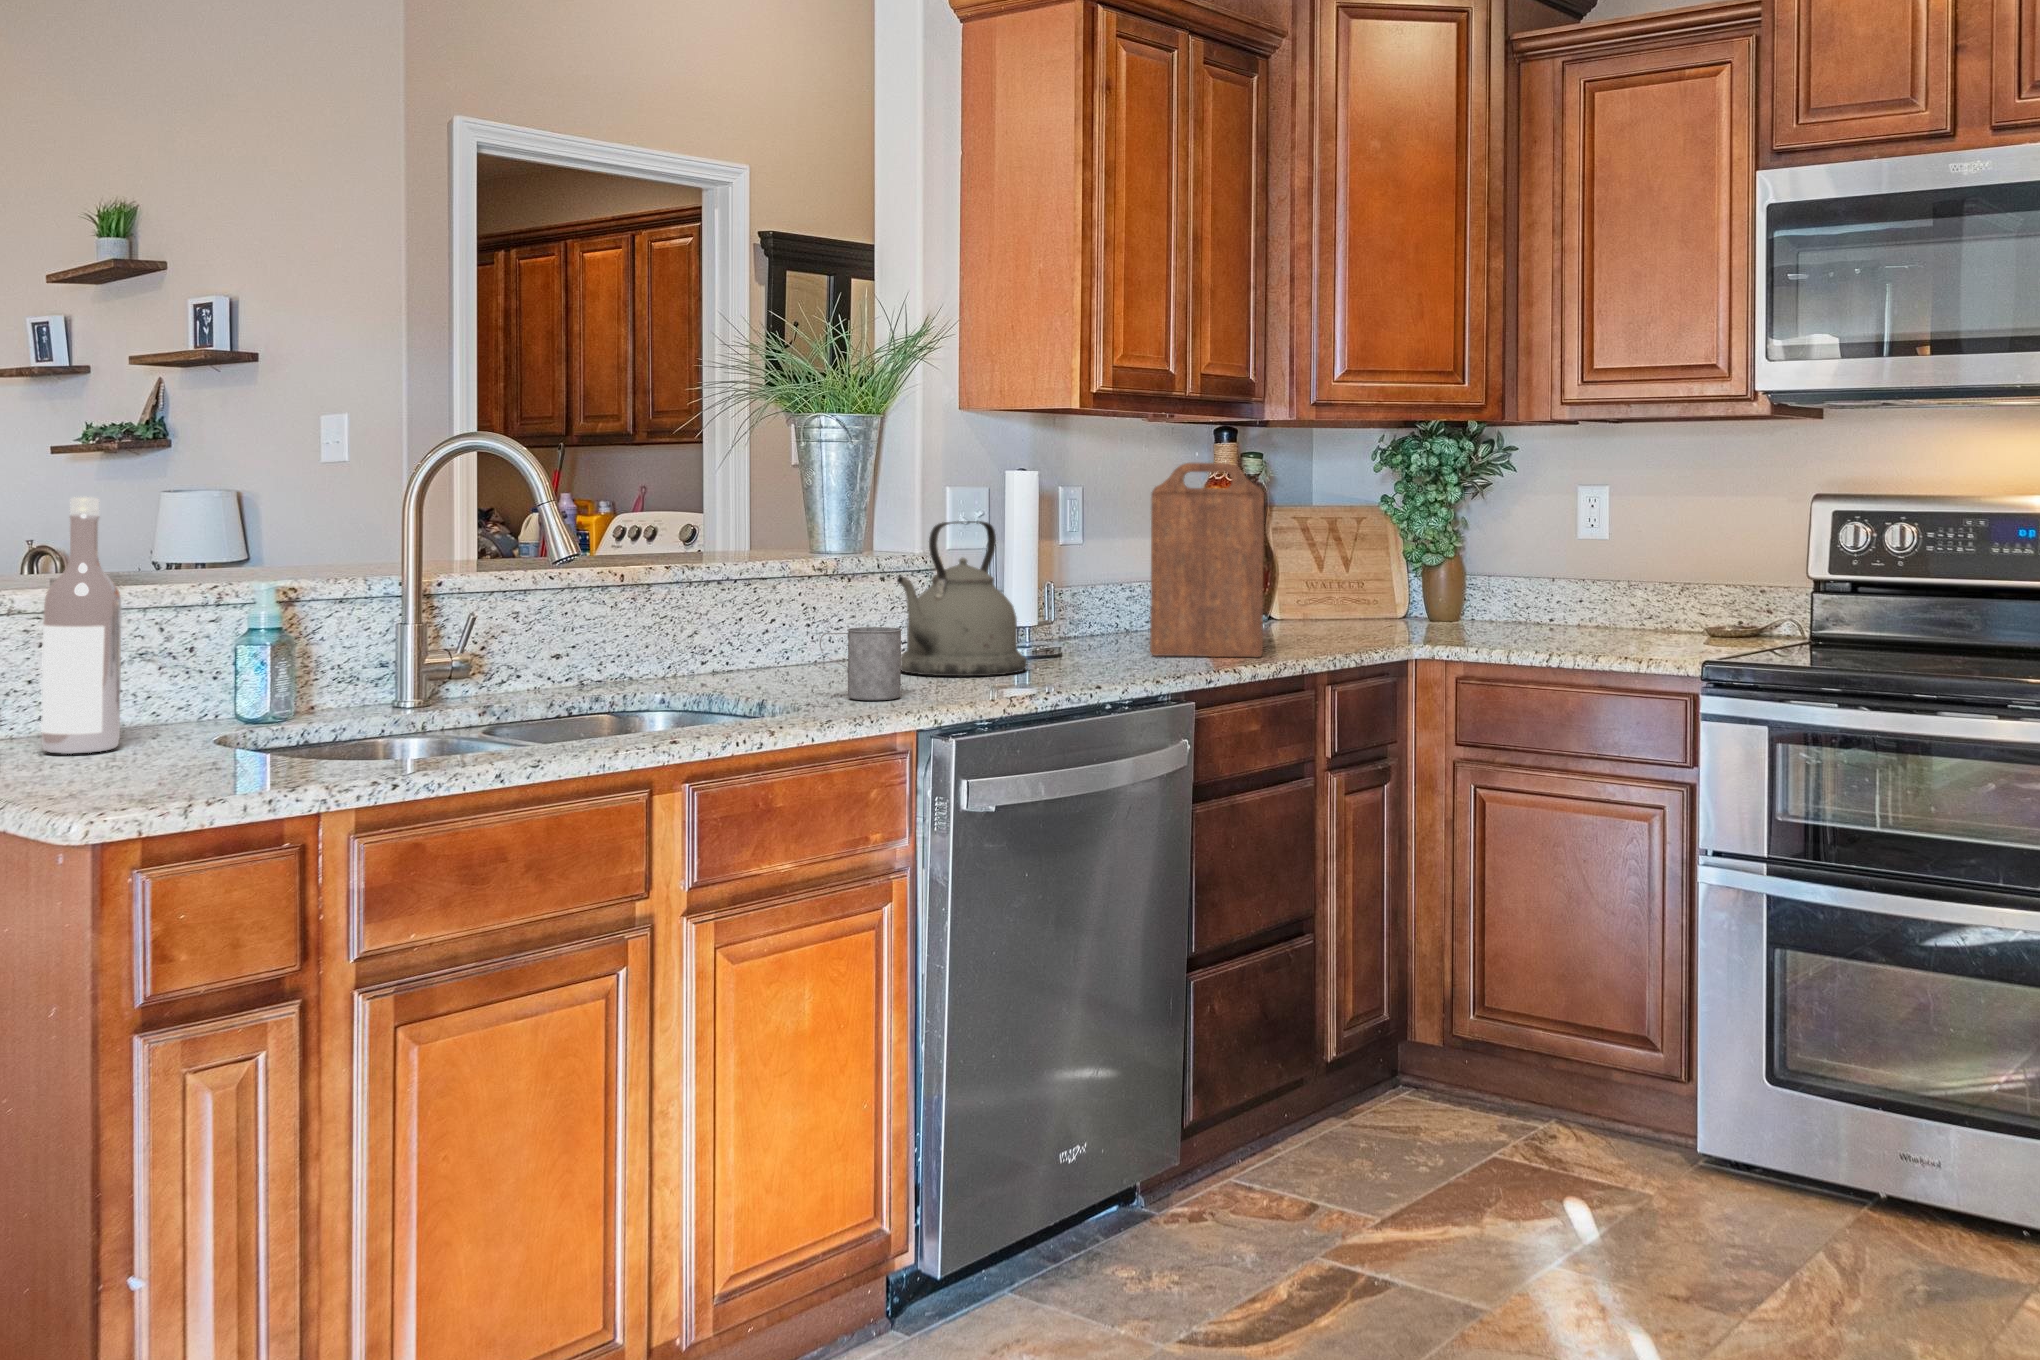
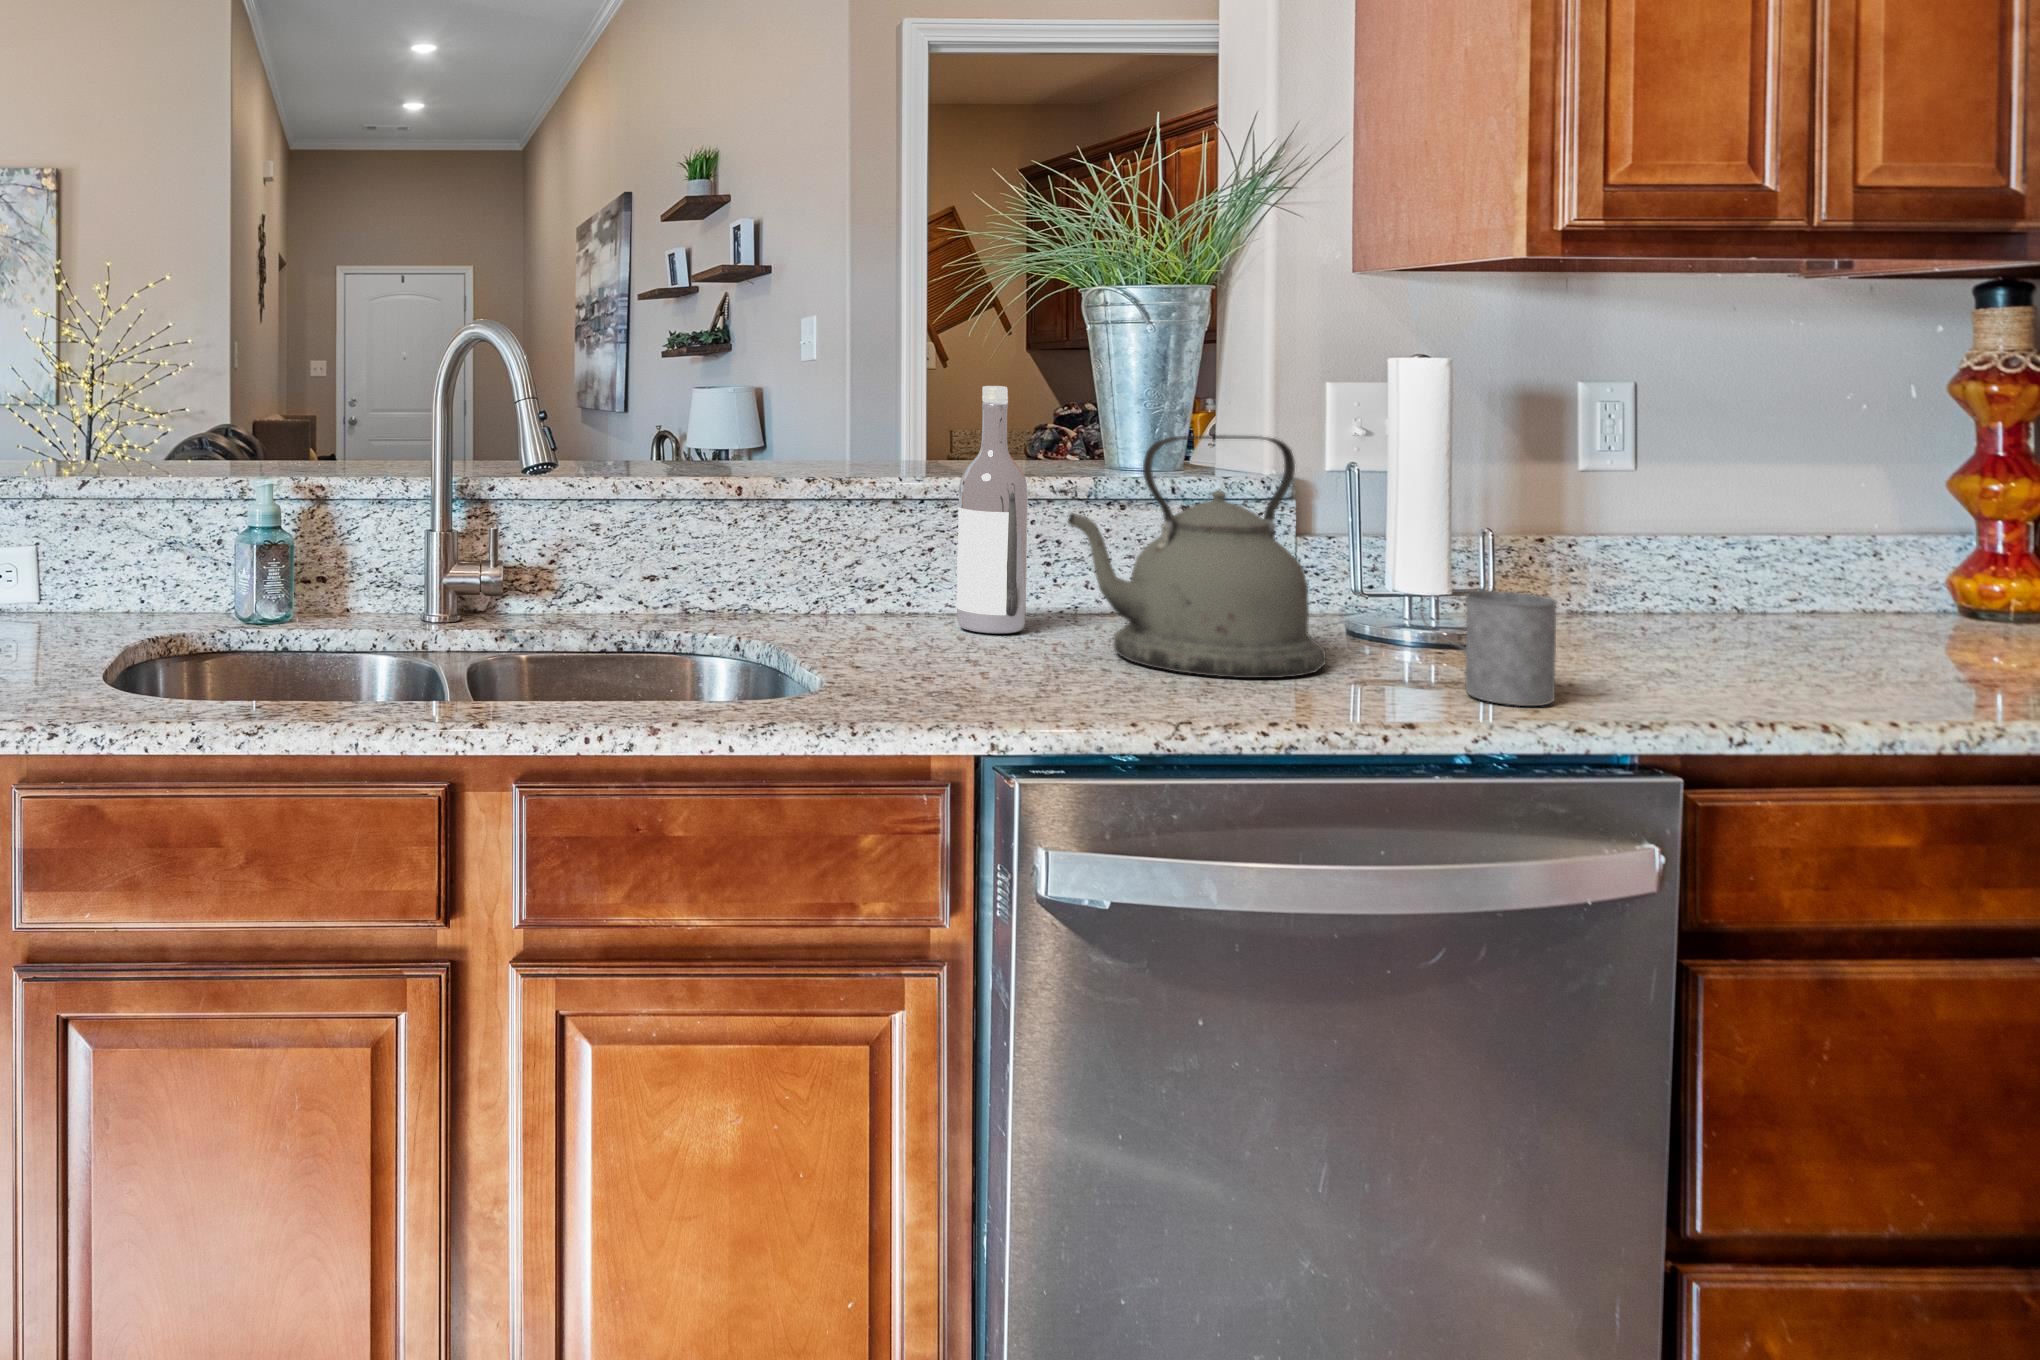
cutting board: present [1150,463,1264,657] -> none [1623,346,1868,710]
wine bottle: present [41,497,122,754] -> present [957,386,1028,634]
mug: present [820,627,902,700] -> present [1421,591,1558,706]

